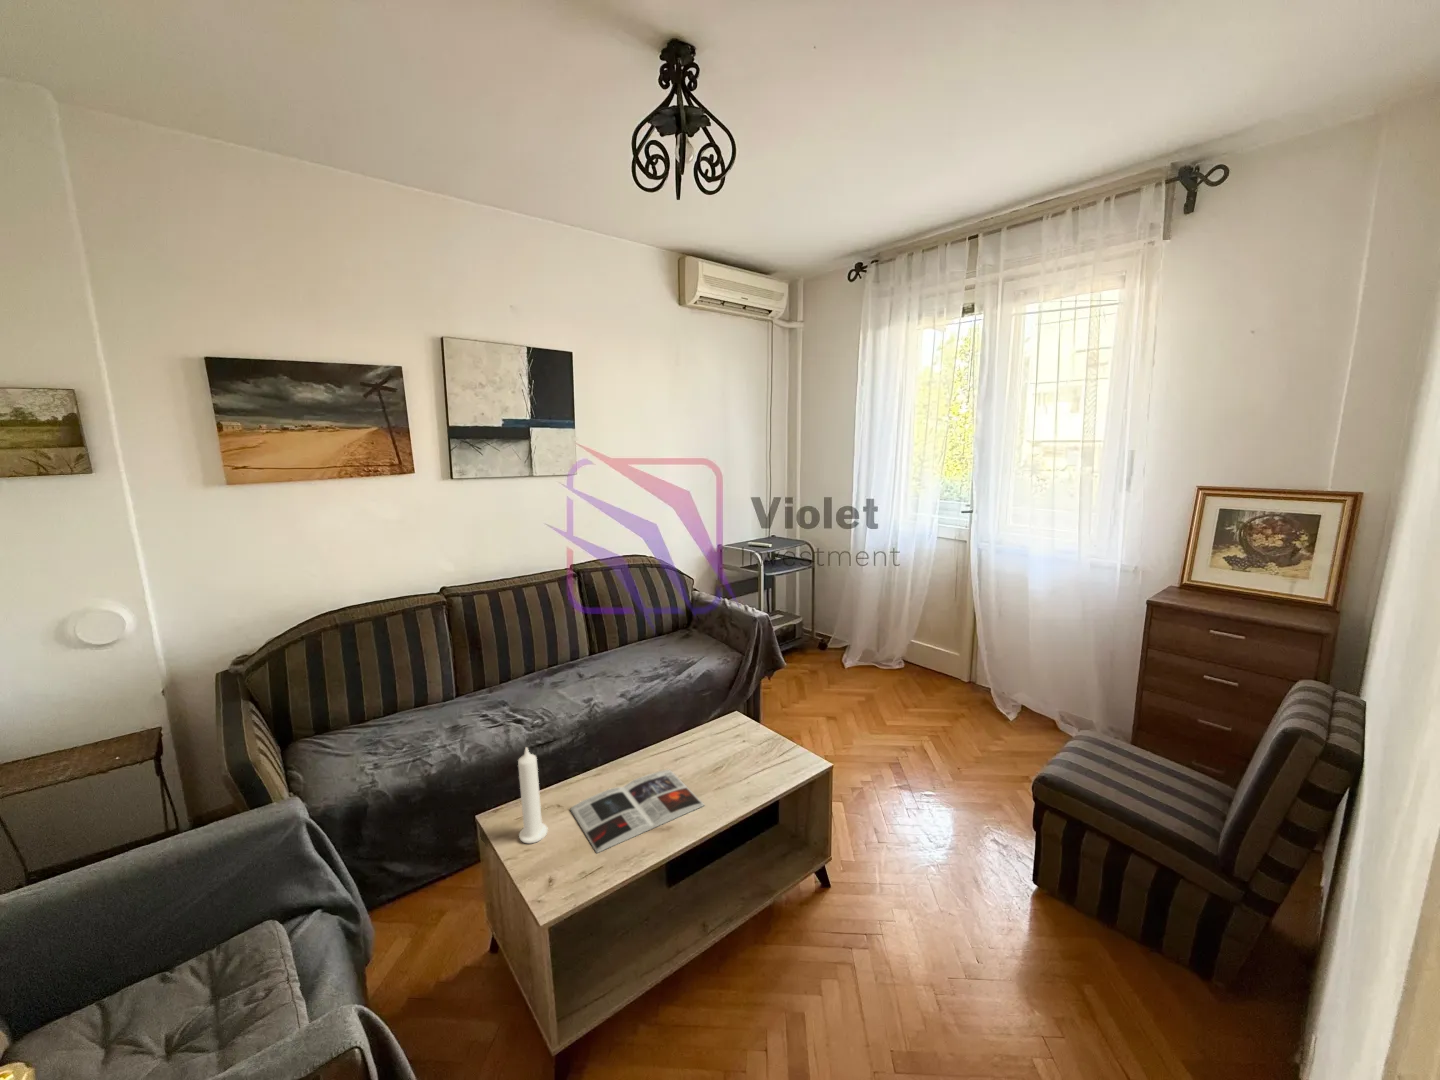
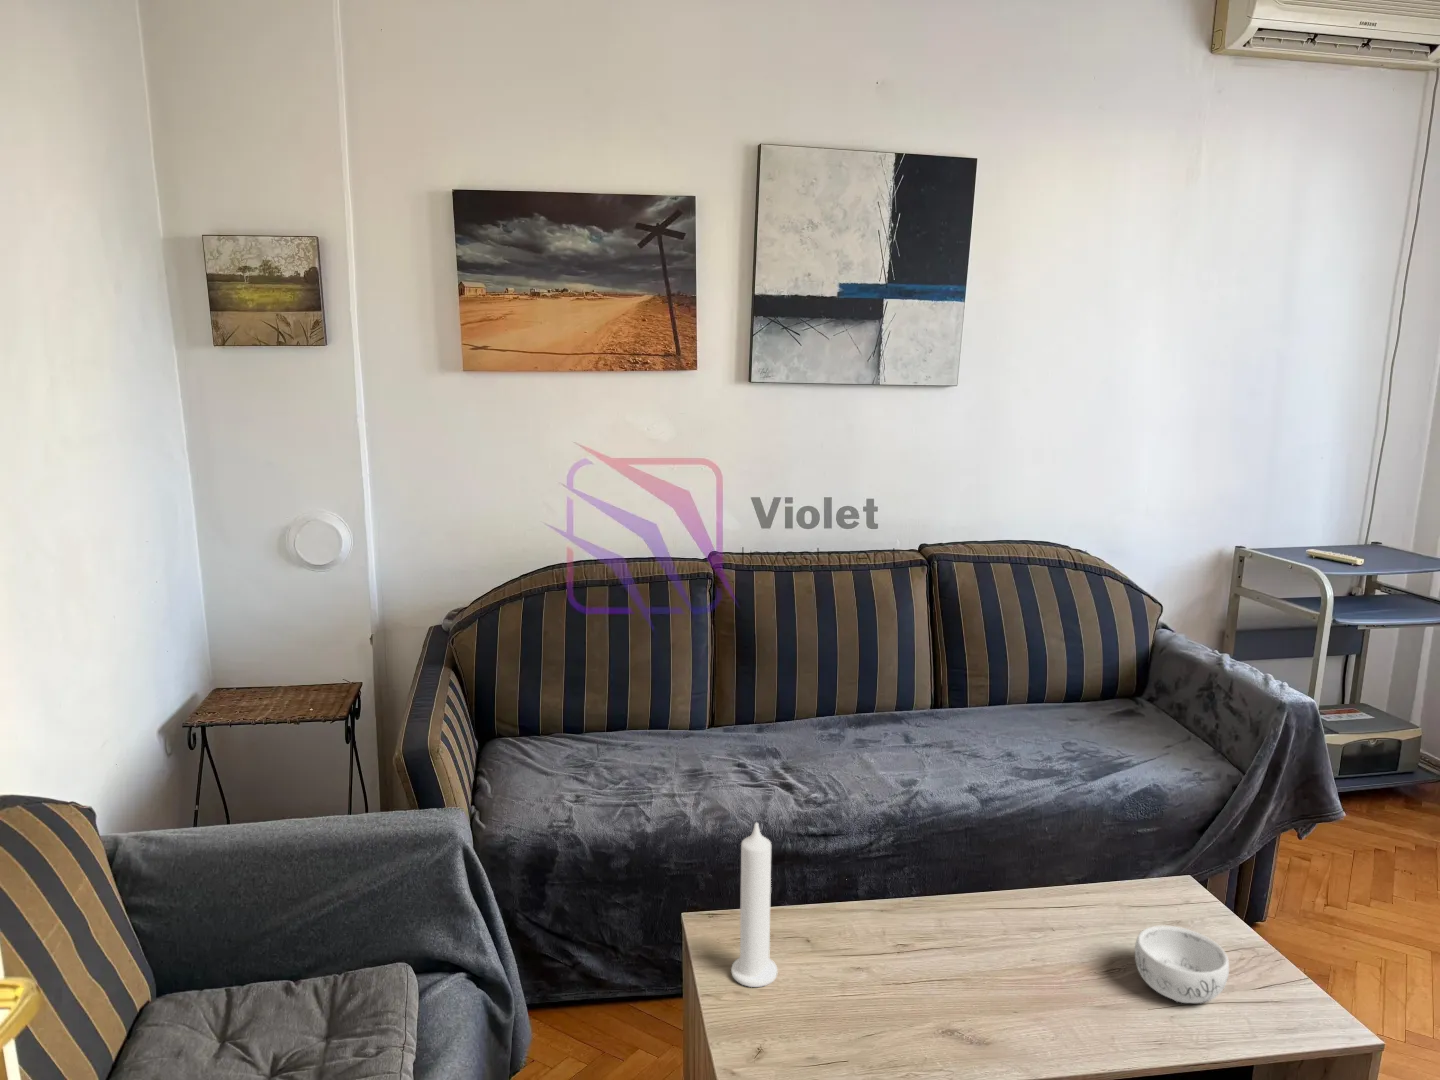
decorative bowl: none [722,736,763,772] -> present [1135,925,1229,1003]
magazine: present [570,770,704,853] -> none [823,942,1072,1044]

